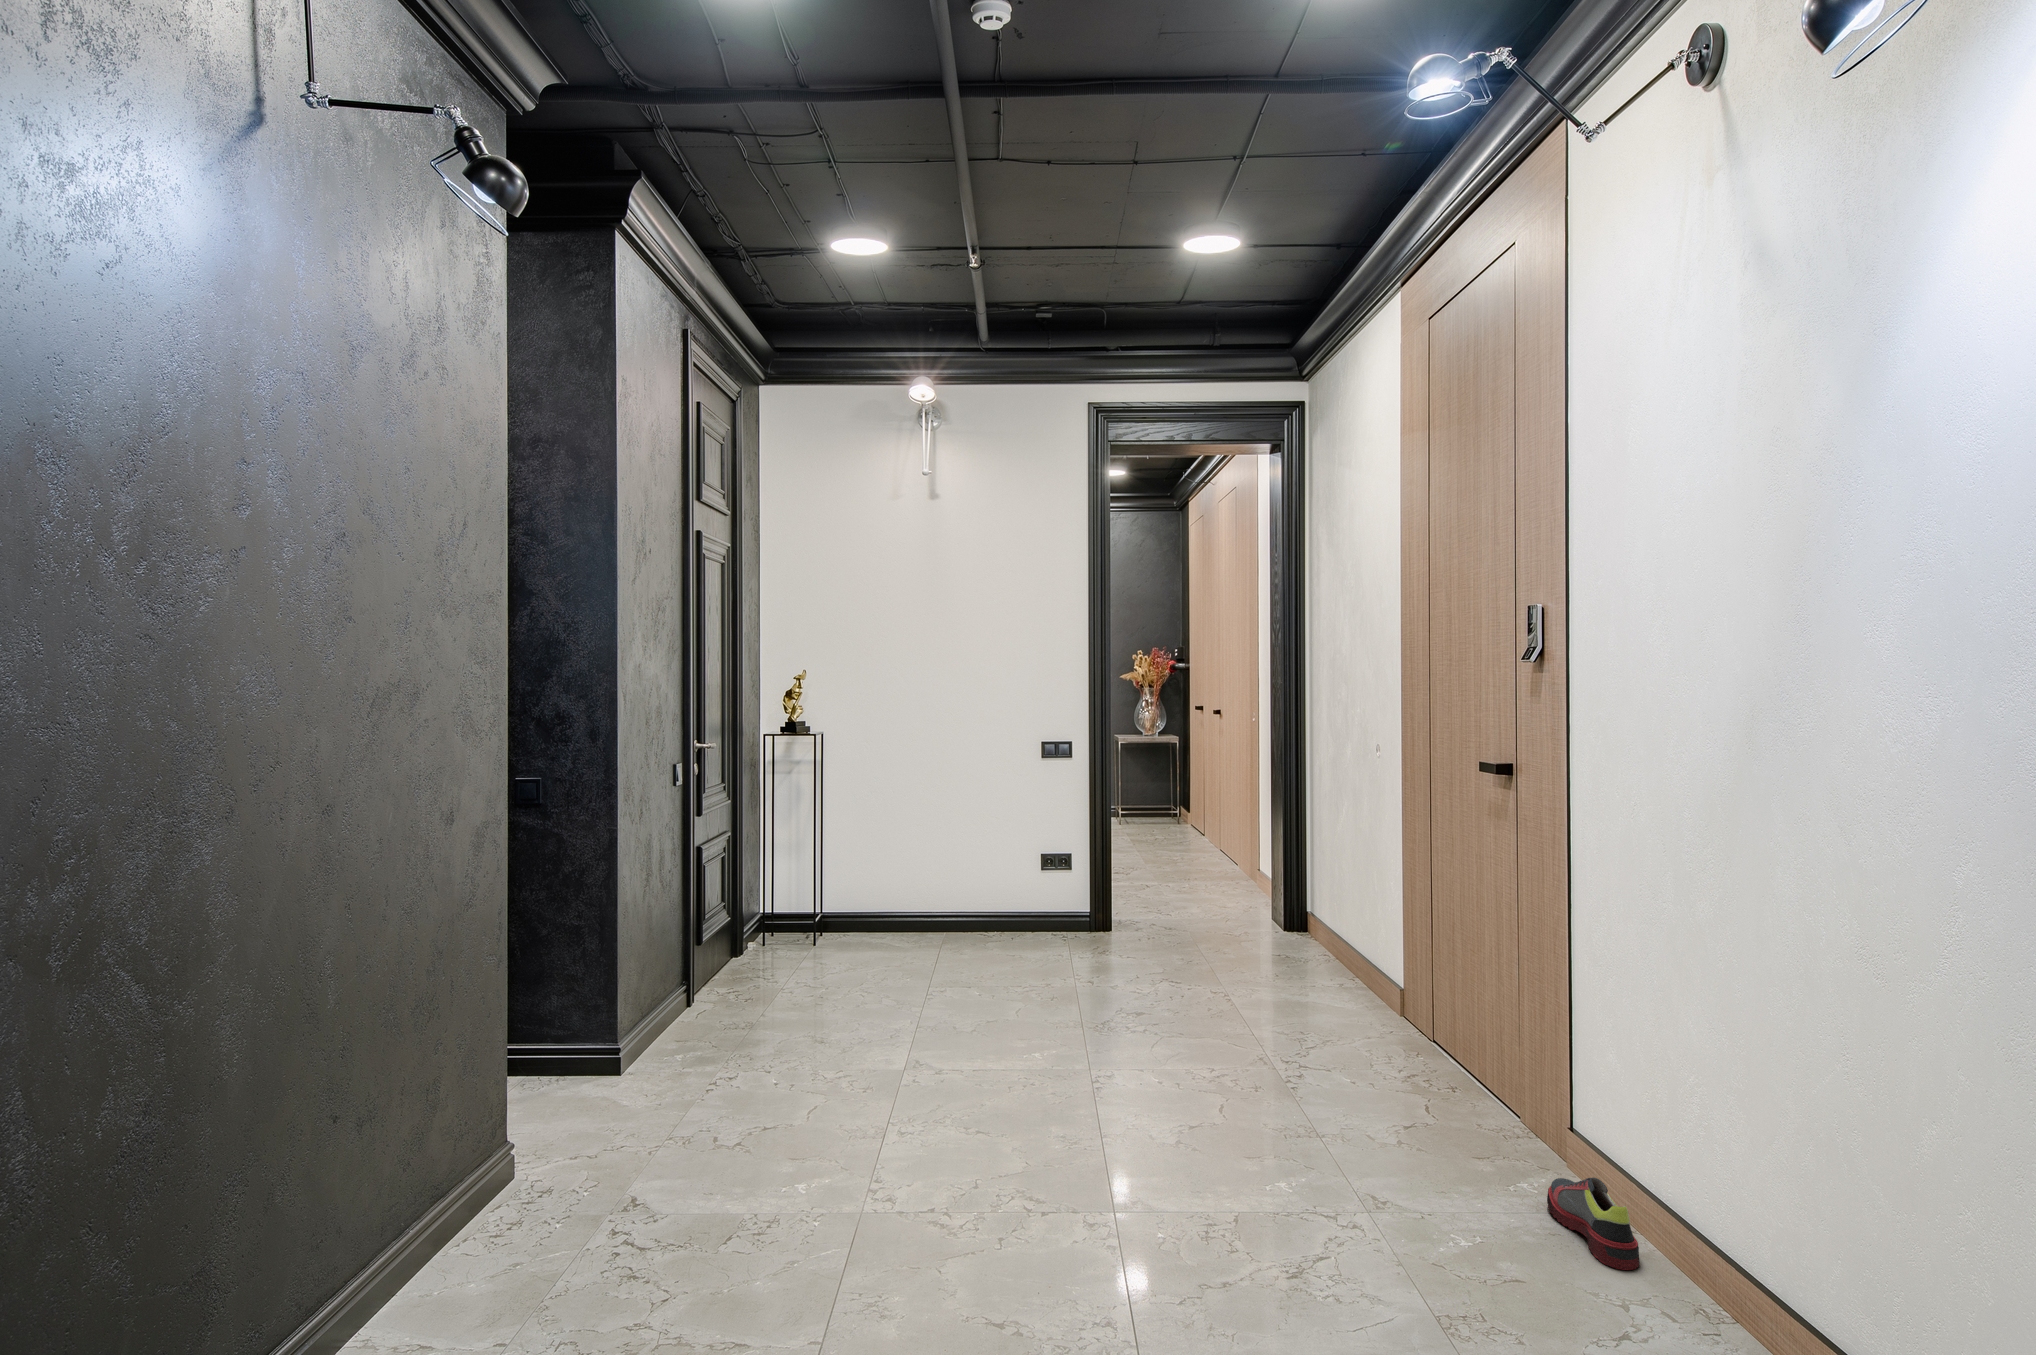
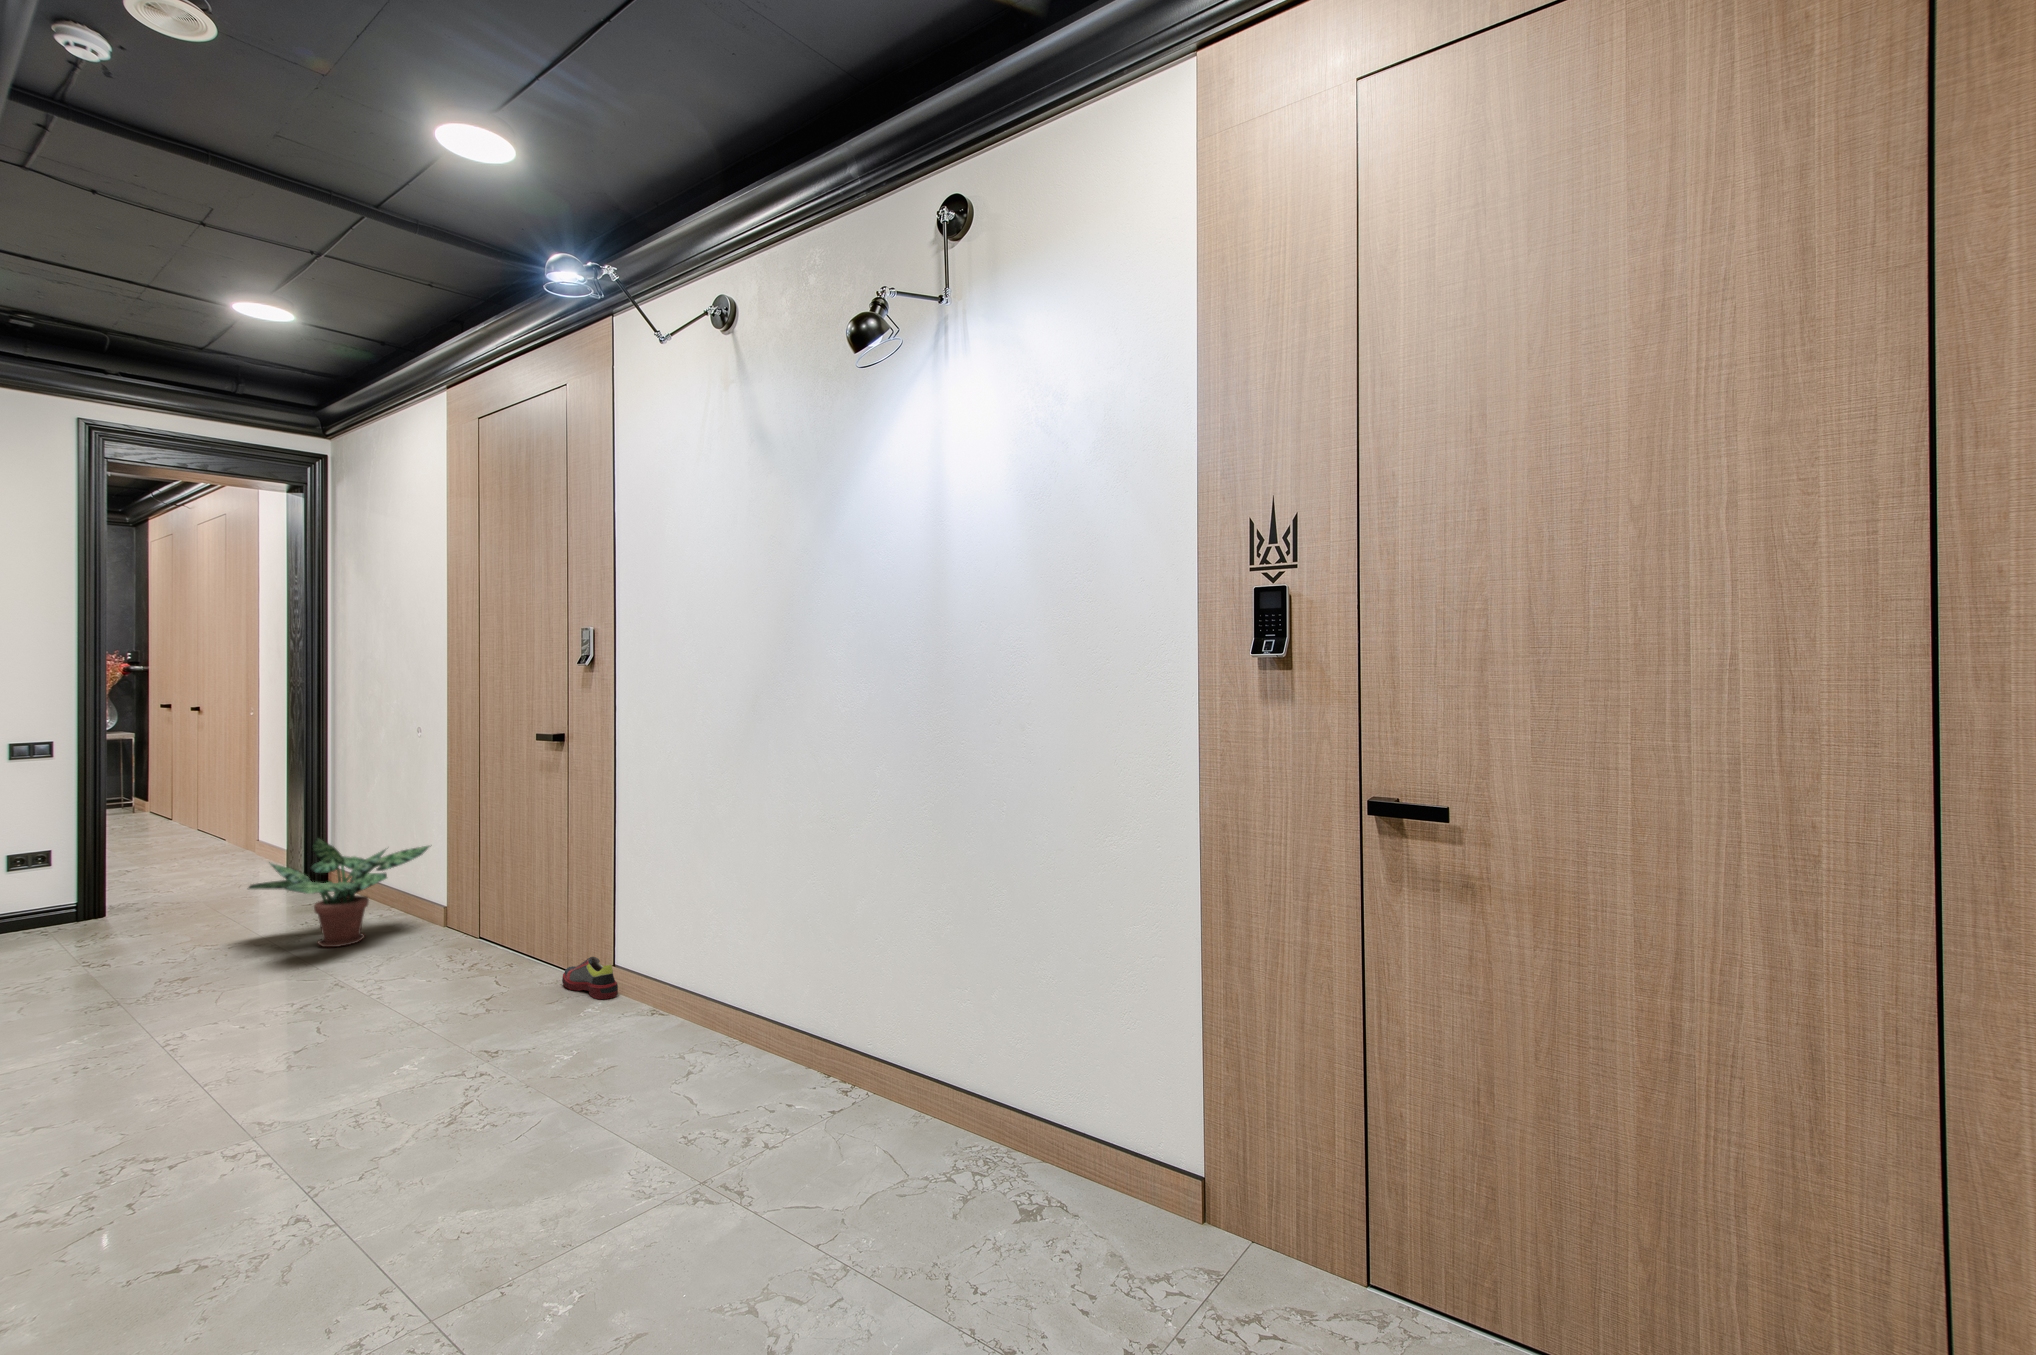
potted plant: none [1203,884,1397,1032] -> present [249,838,429,947]

